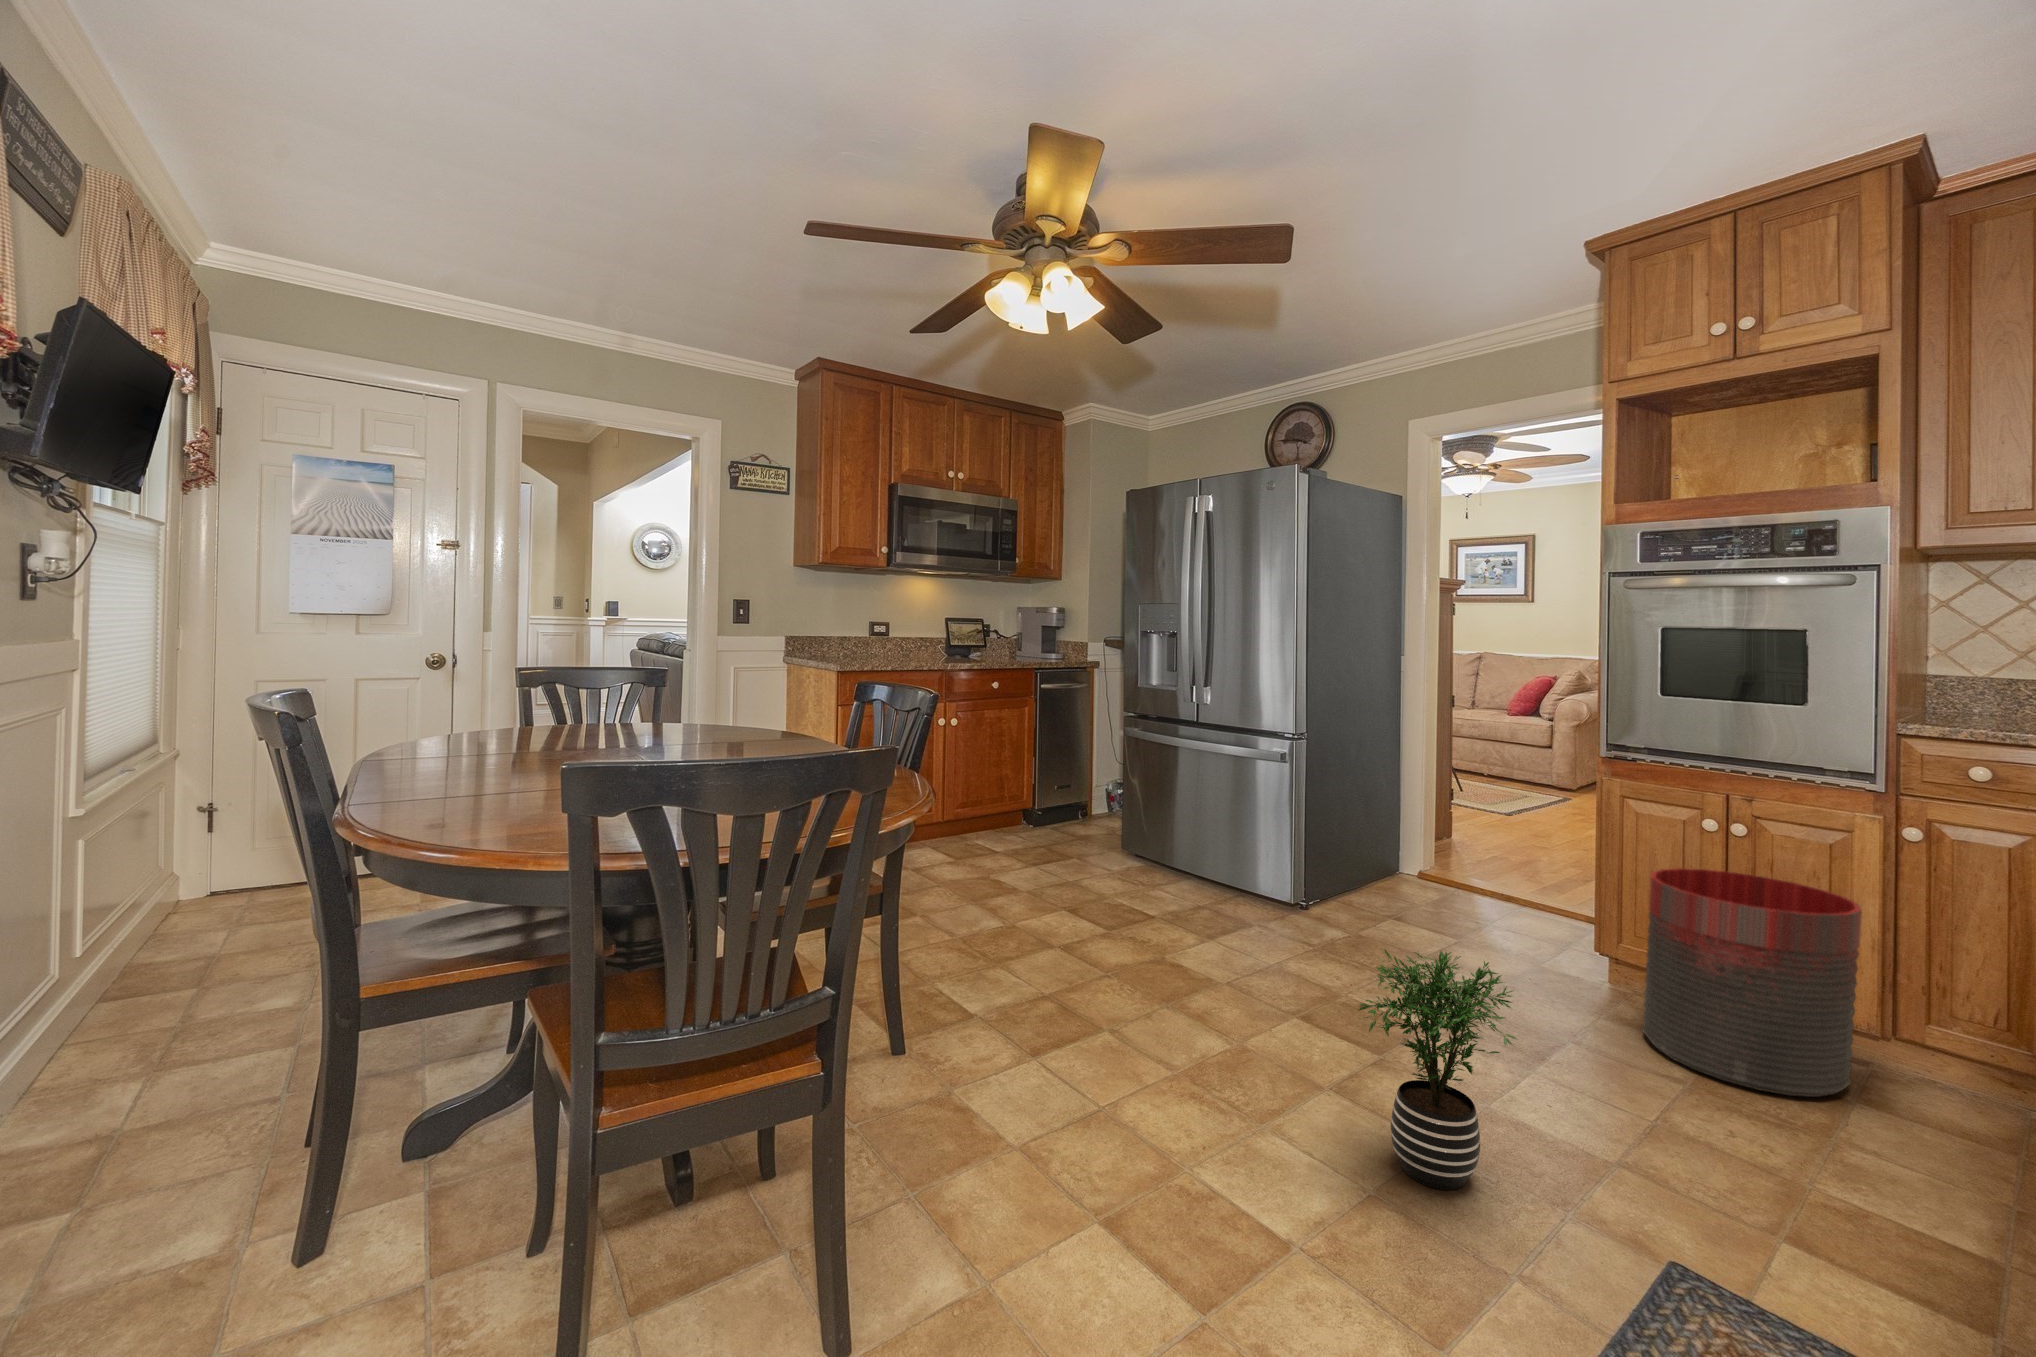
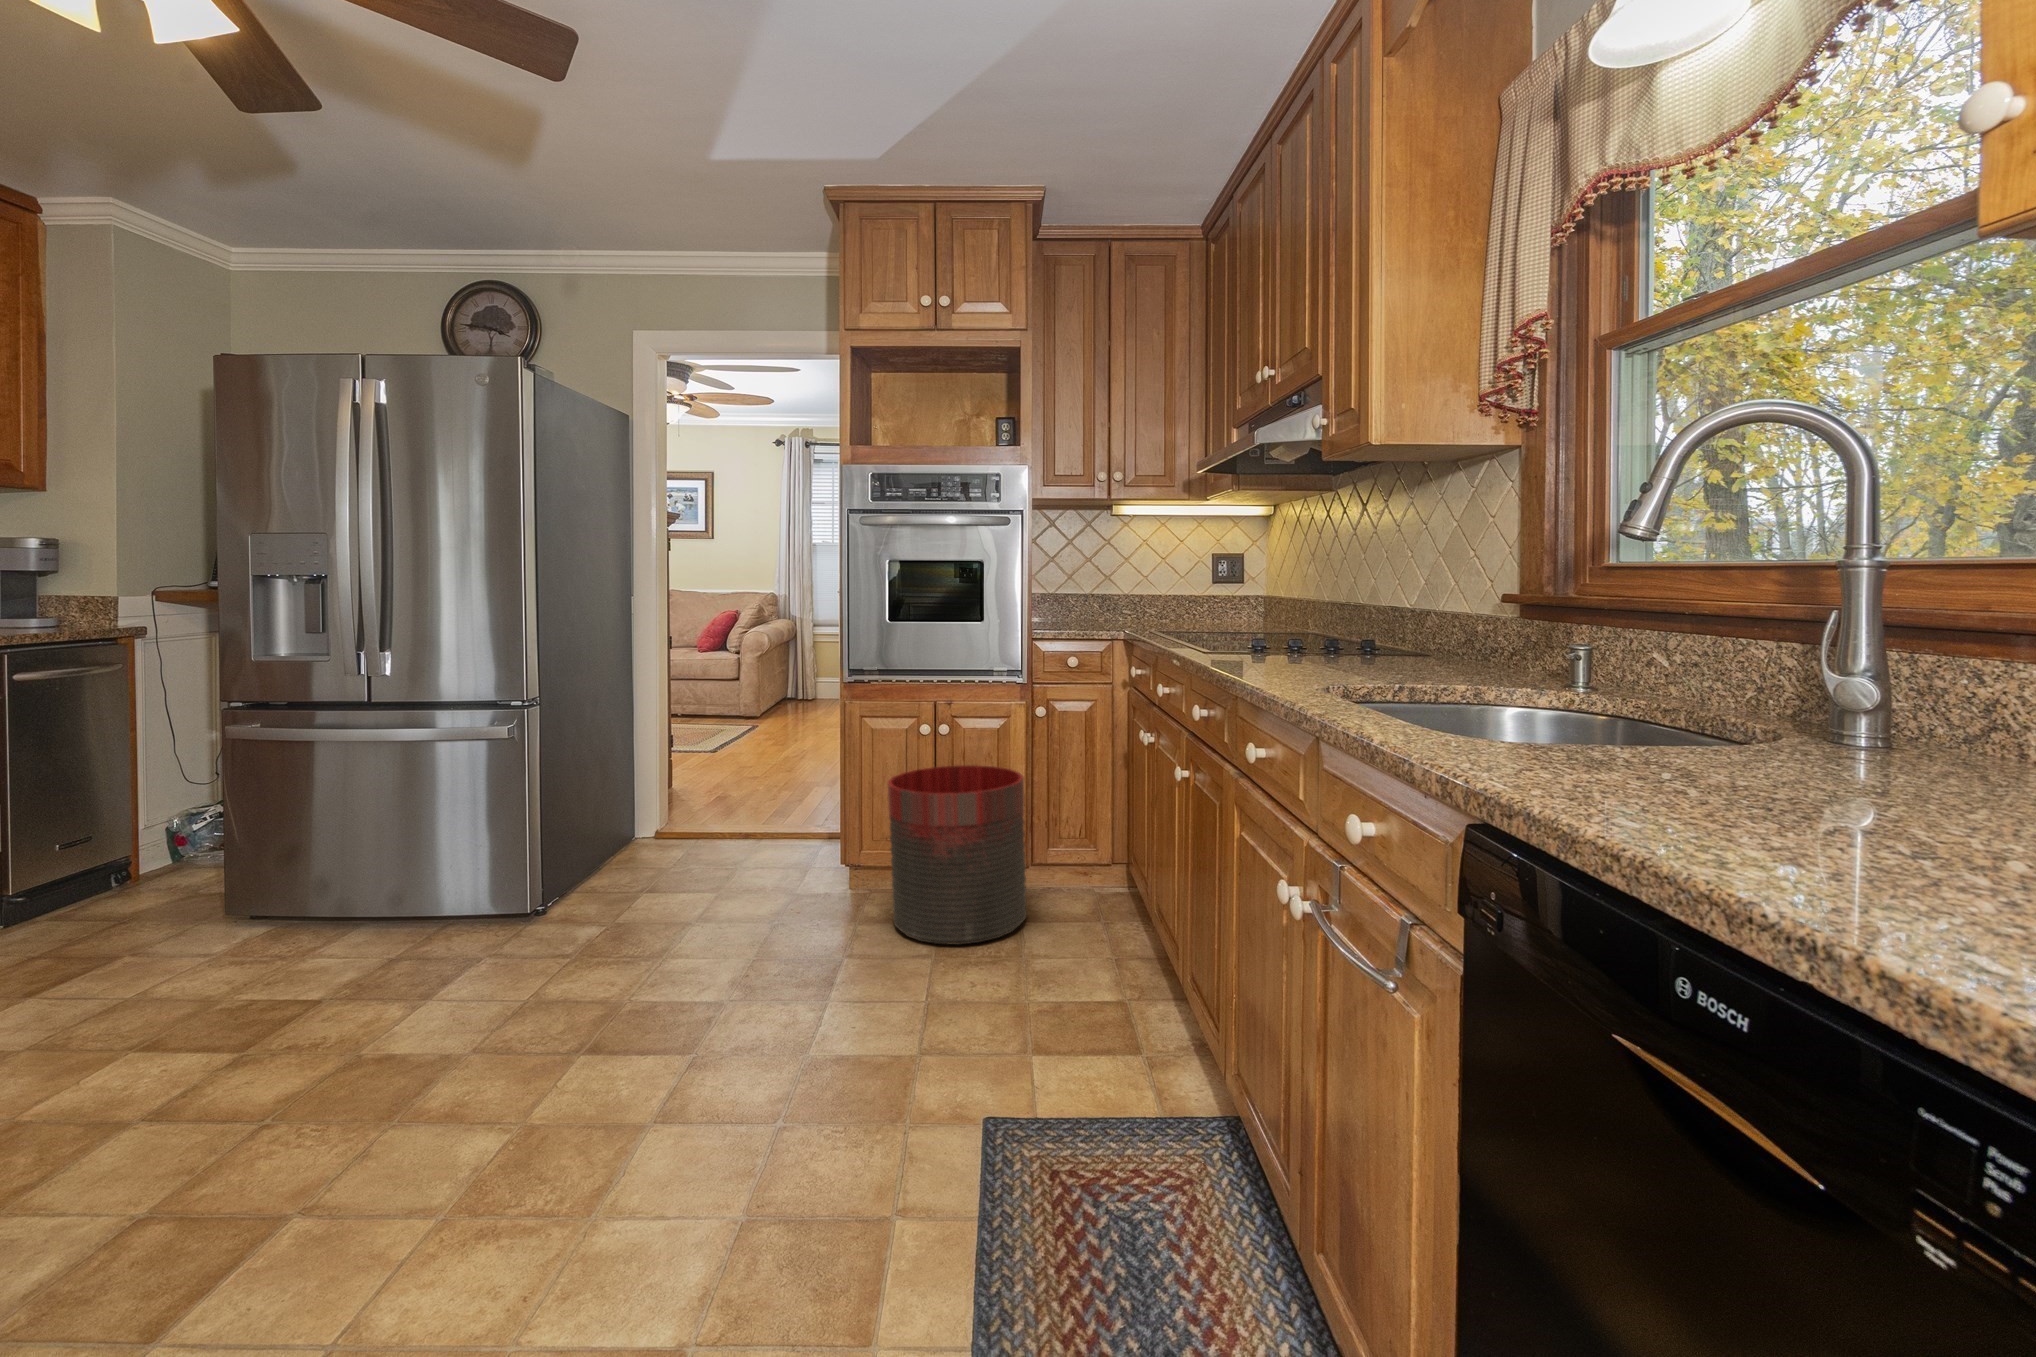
potted plant: present [1359,950,1516,1190] -> none [693,912,865,1172]

